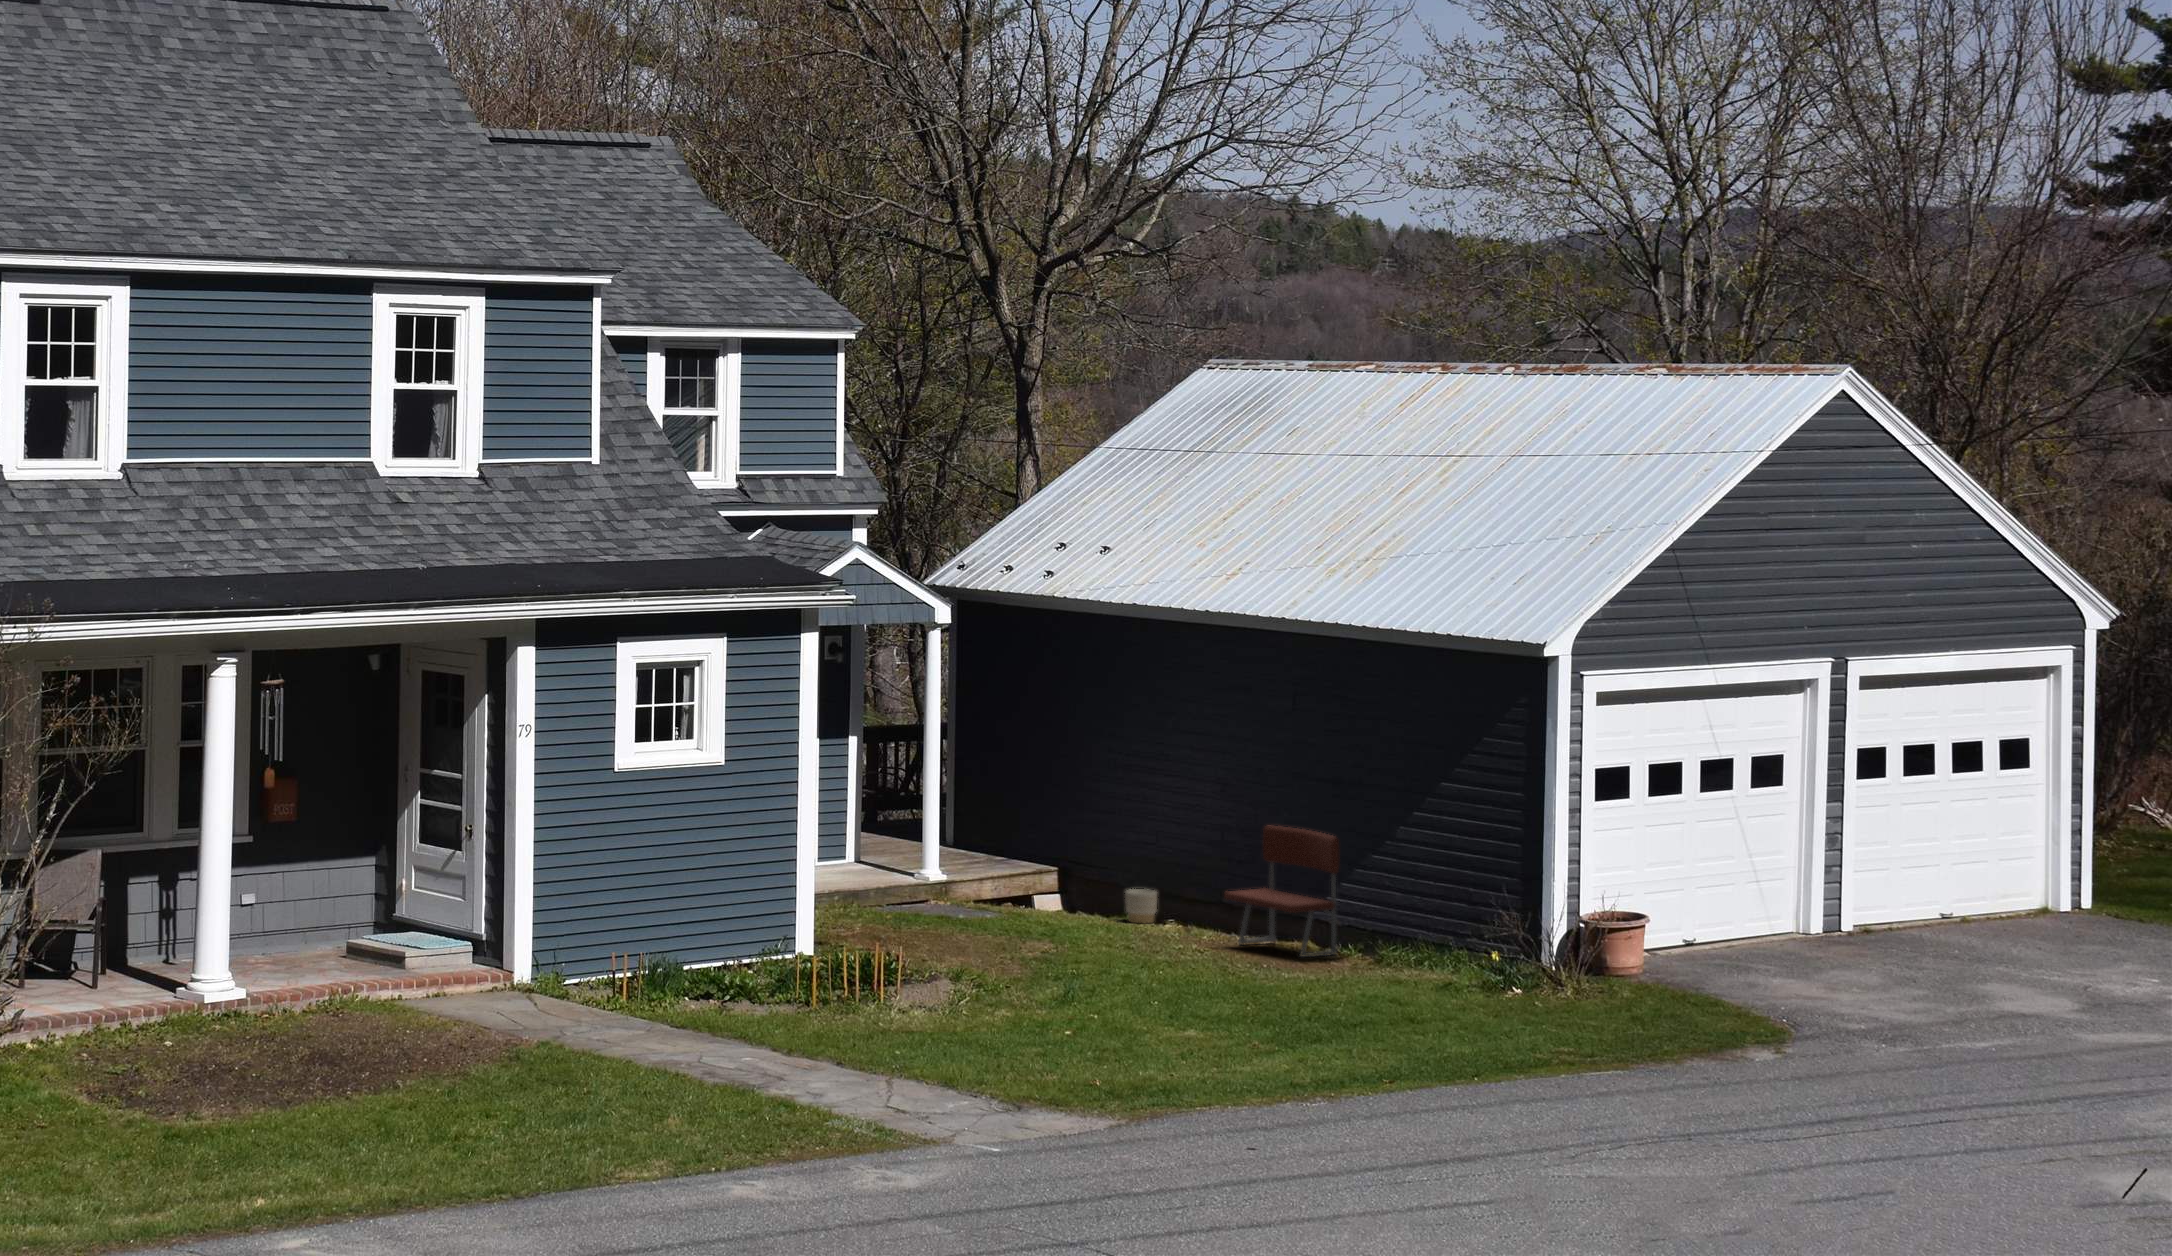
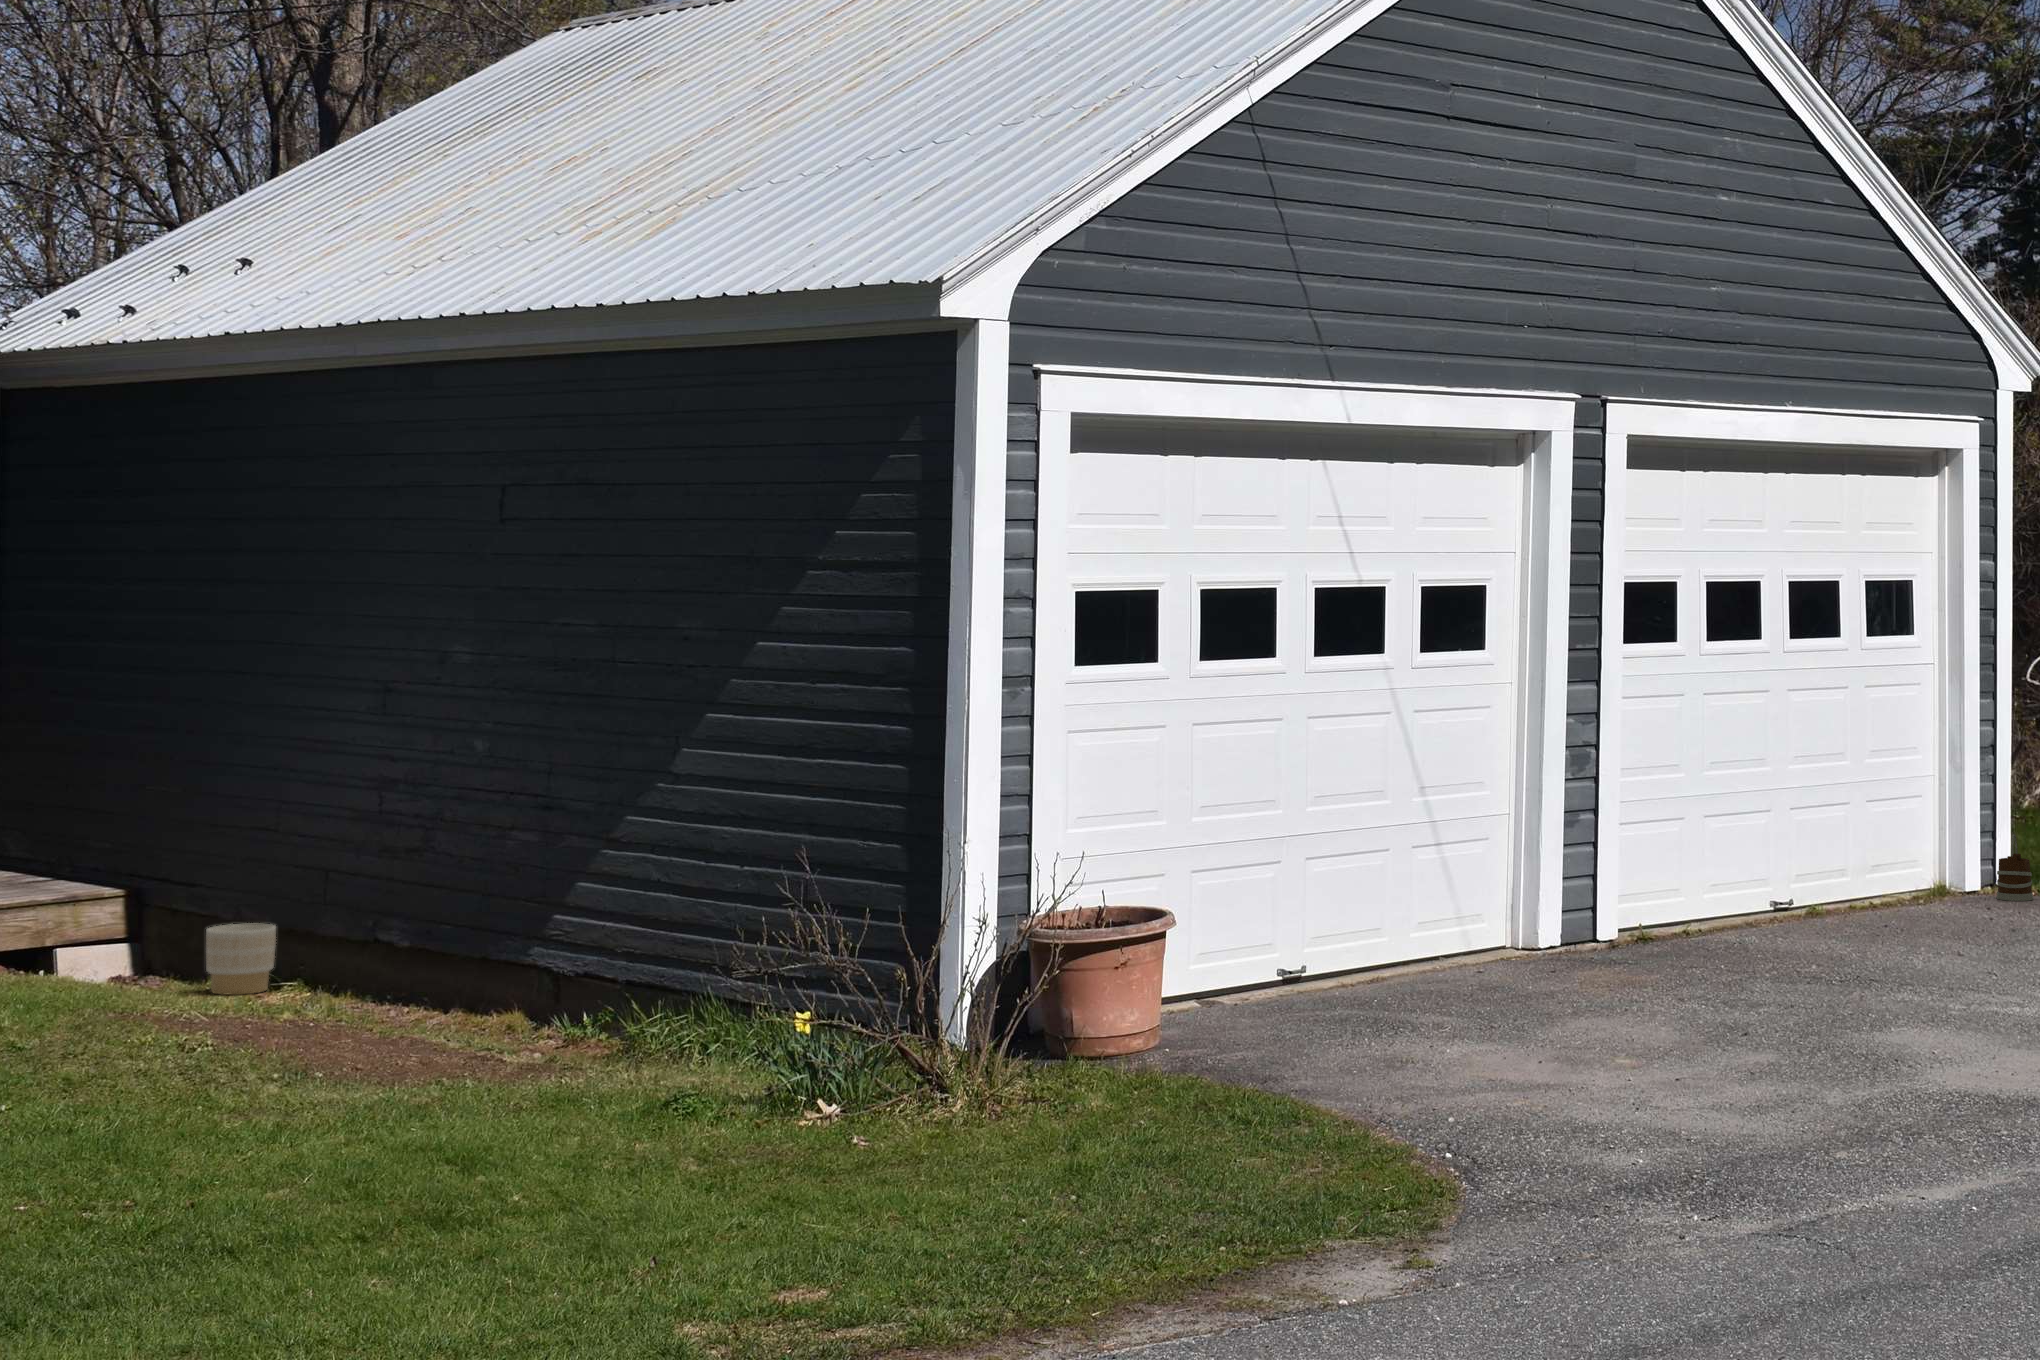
bench: present [1224,825,1340,957] -> none [329,768,565,1054]
wooden bucket: none [2080,881,2102,919] -> present [1997,834,2033,901]

